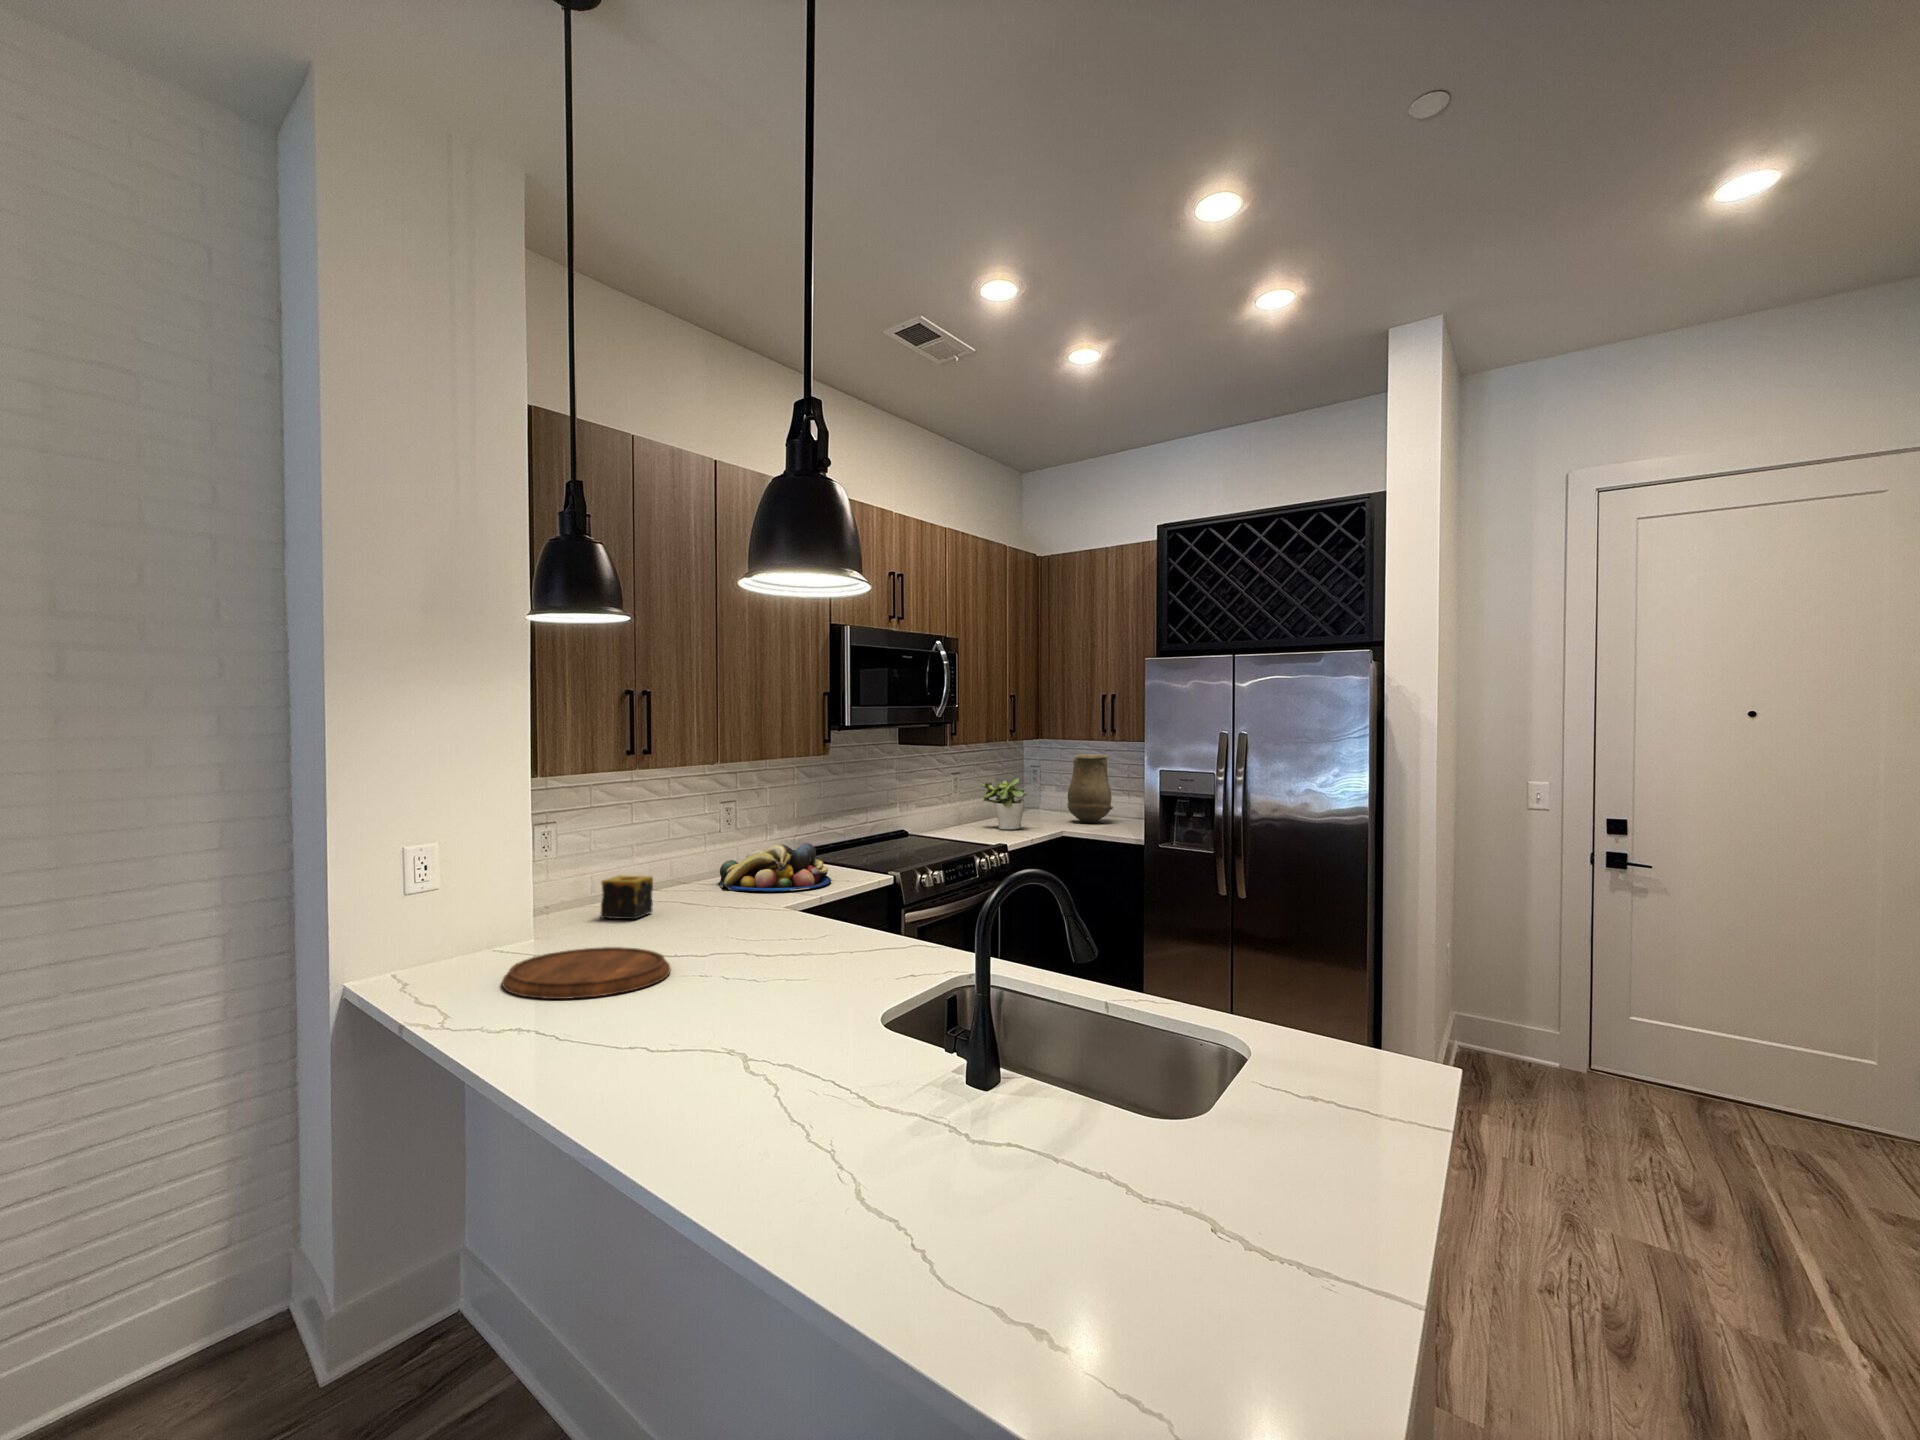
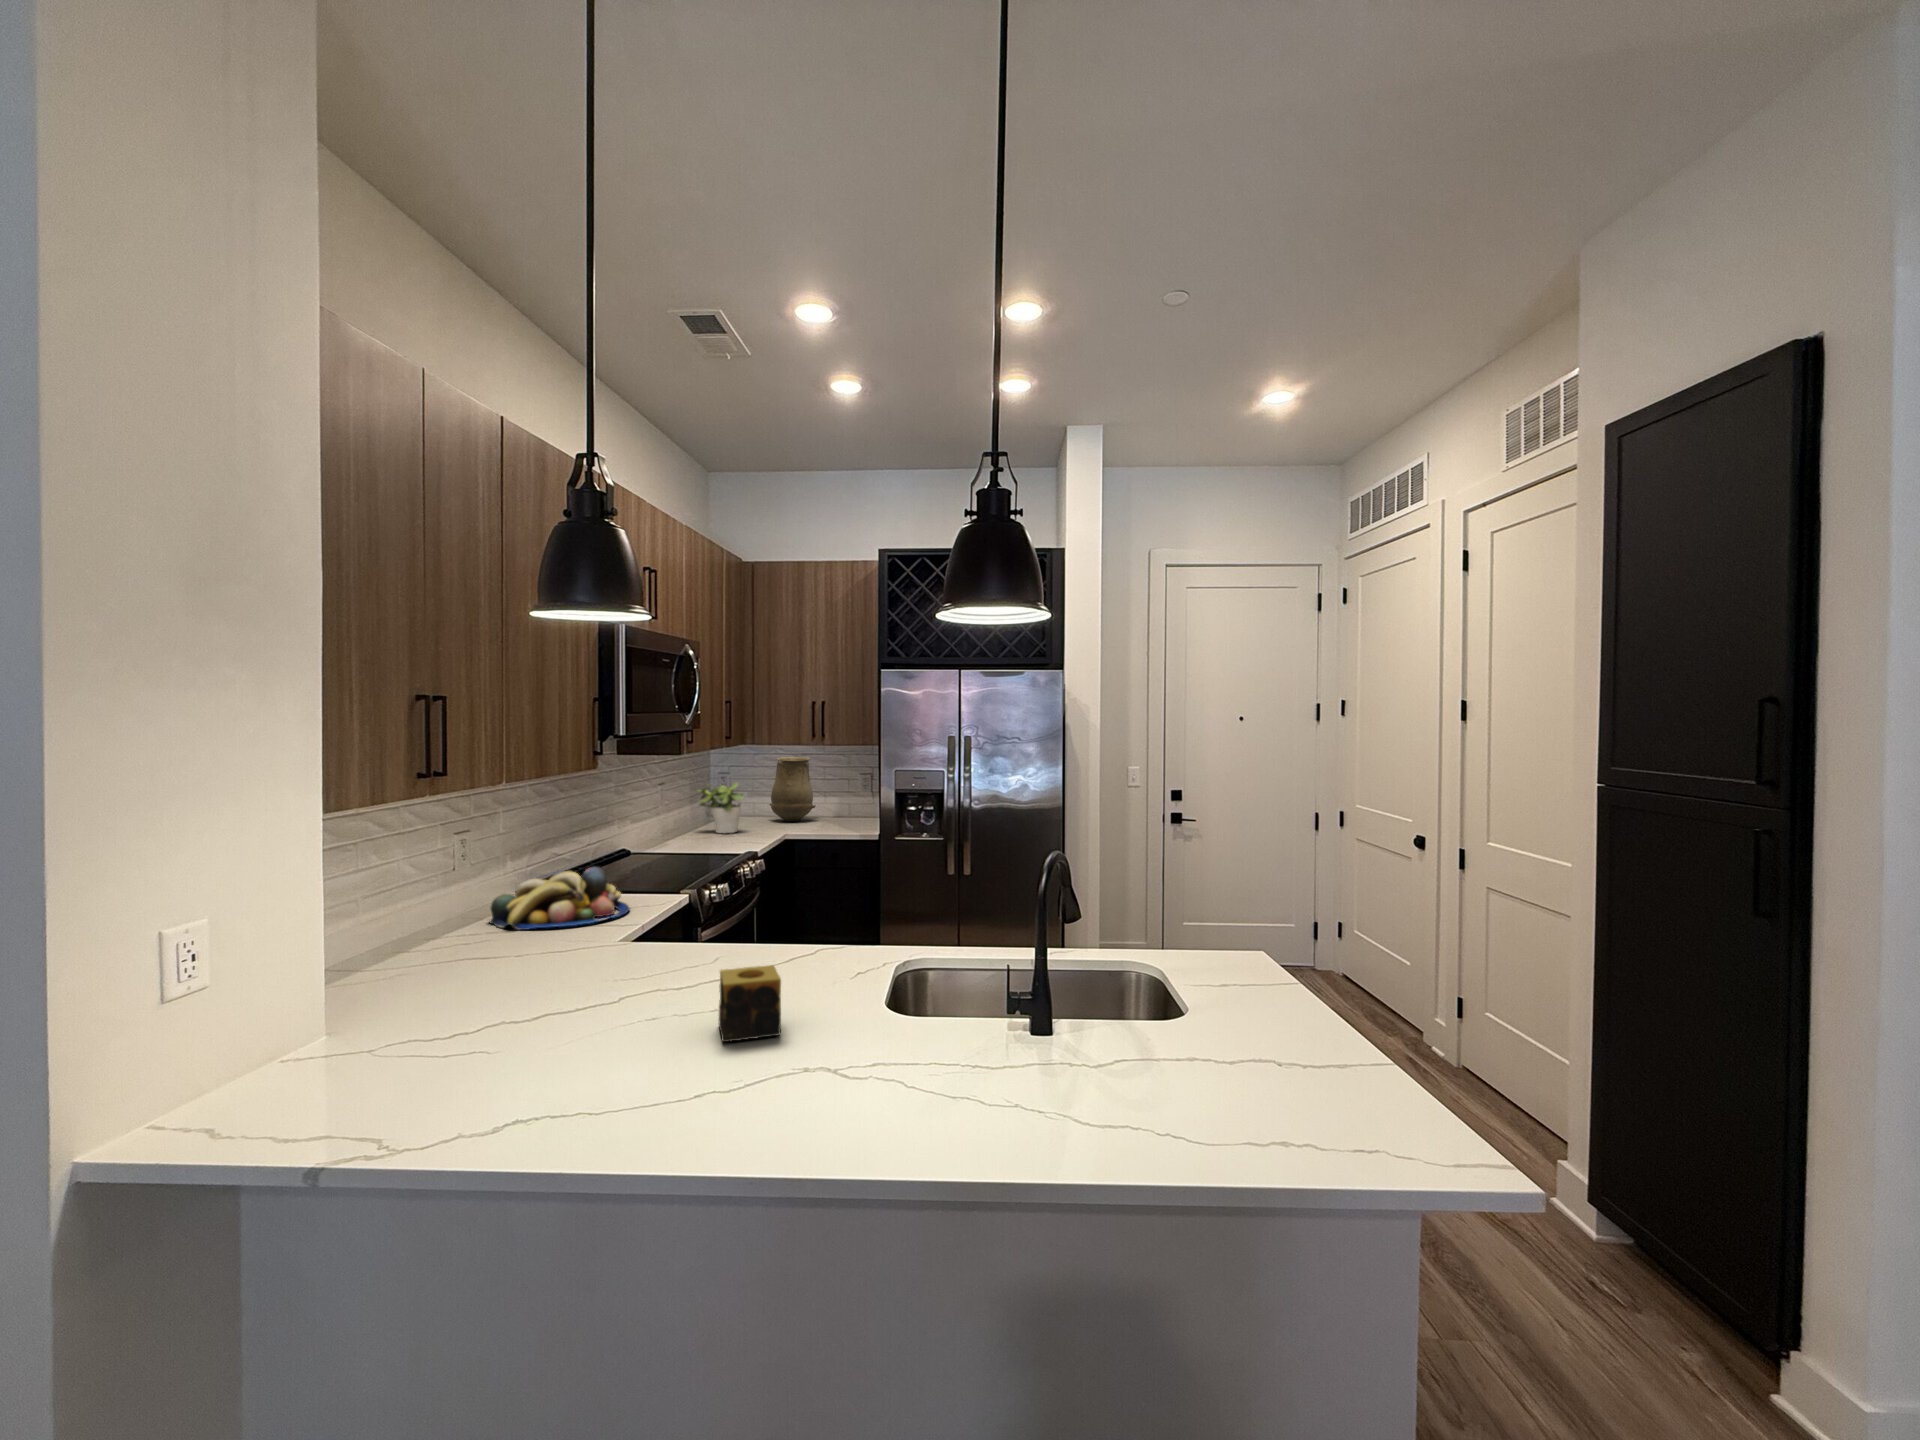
candle: present [601,875,653,919] -> present [719,965,781,1042]
cutting board: present [502,947,670,999] -> none [369,1024,605,1121]

